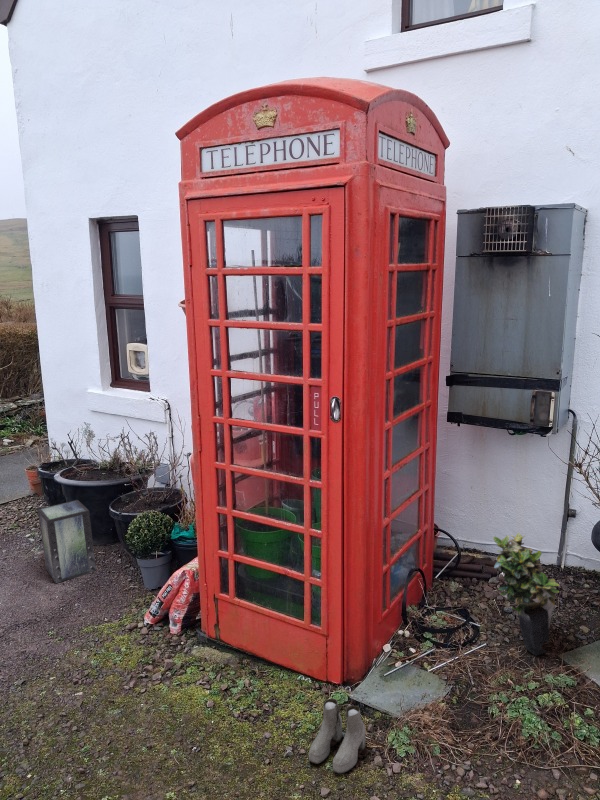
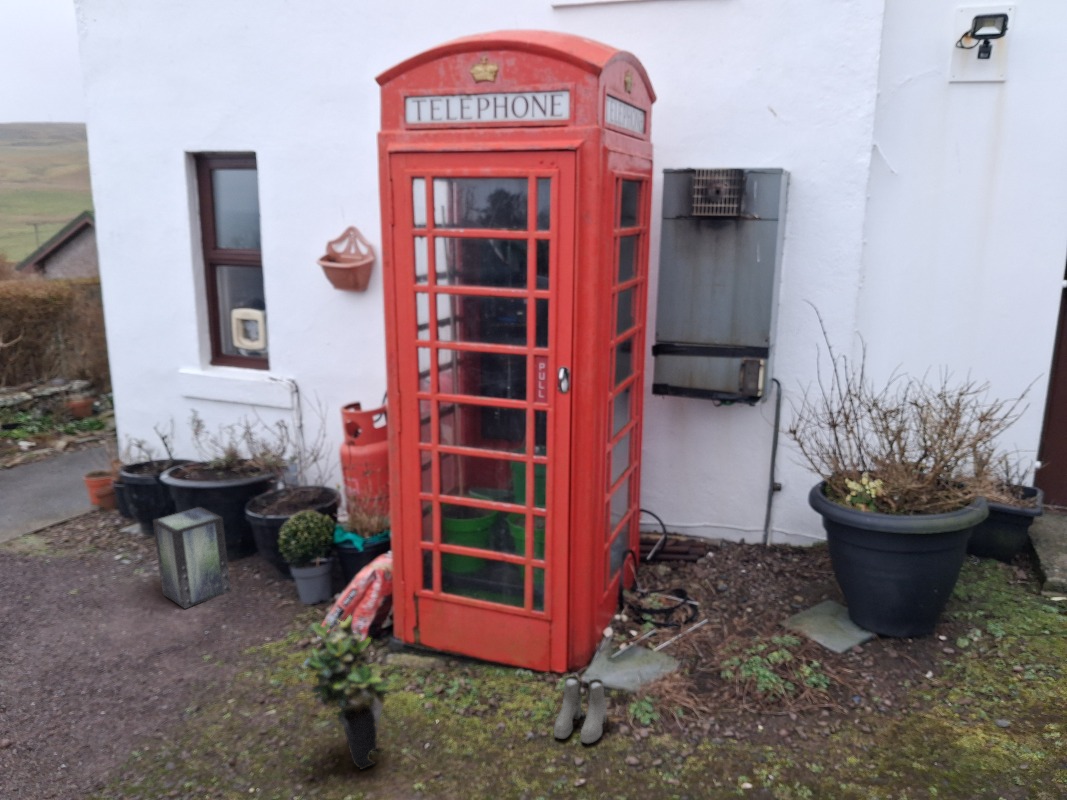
potted plant: present [493,533,559,656] -> present [304,616,390,769]

